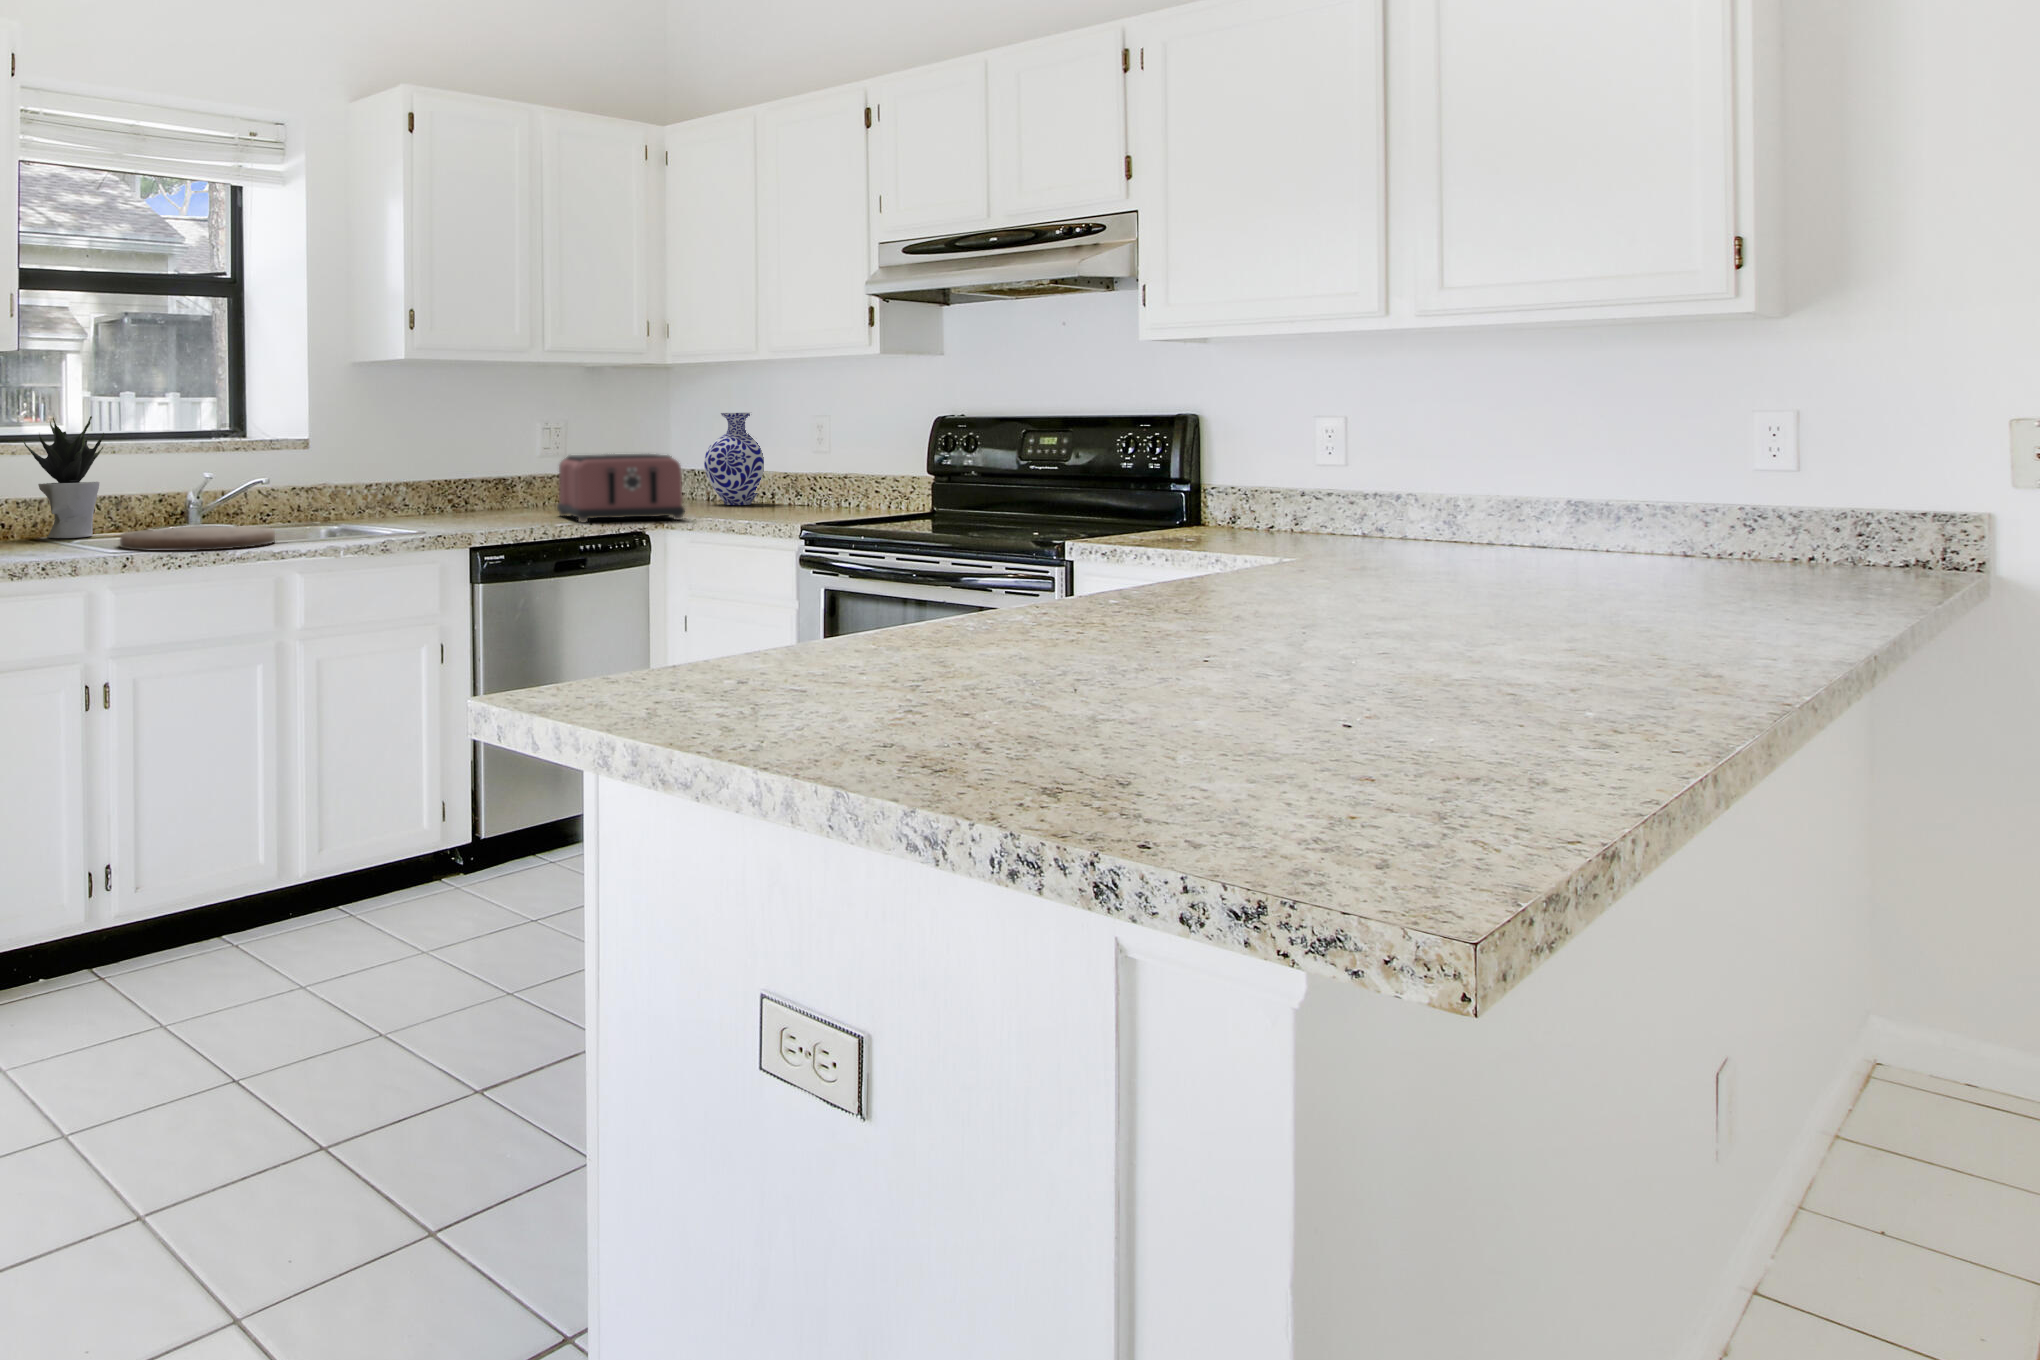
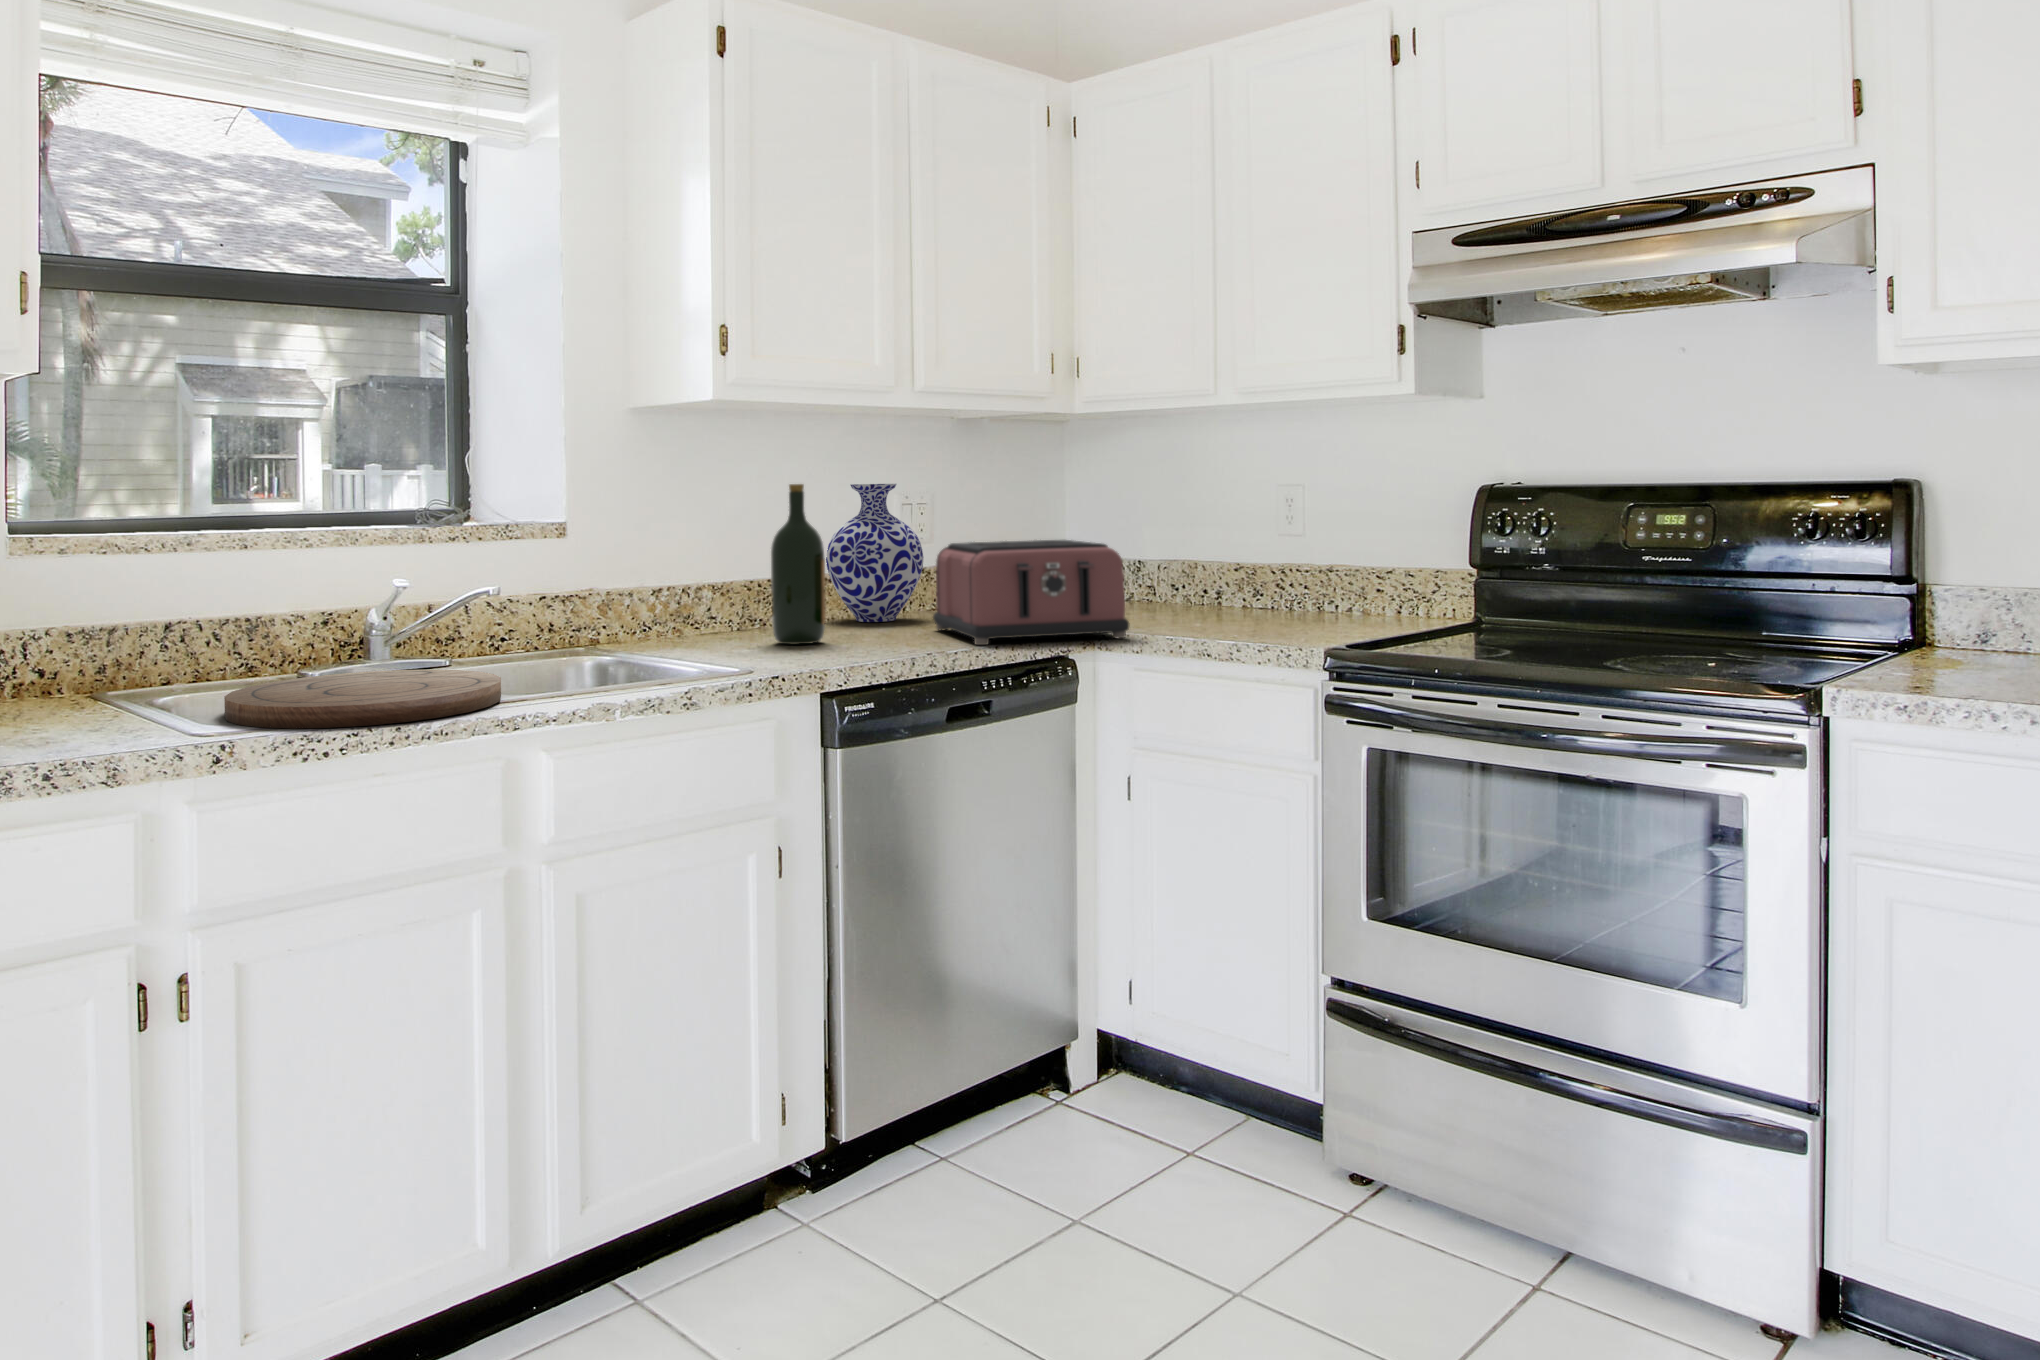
vase: present [704,413,764,505] -> present [826,484,924,622]
wine bottle: none [443,414,480,521] -> present [771,484,826,644]
potted plant: present [22,416,104,538] -> none [82,489,230,693]

